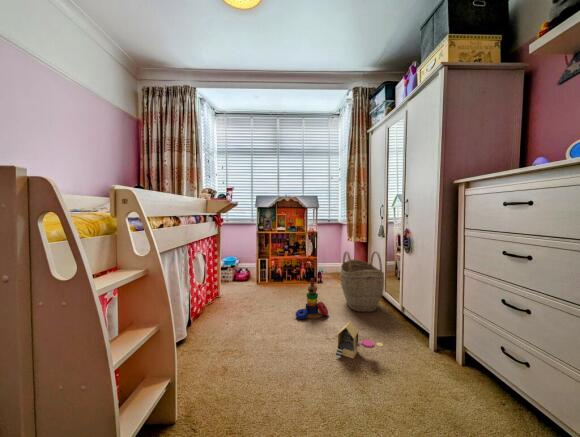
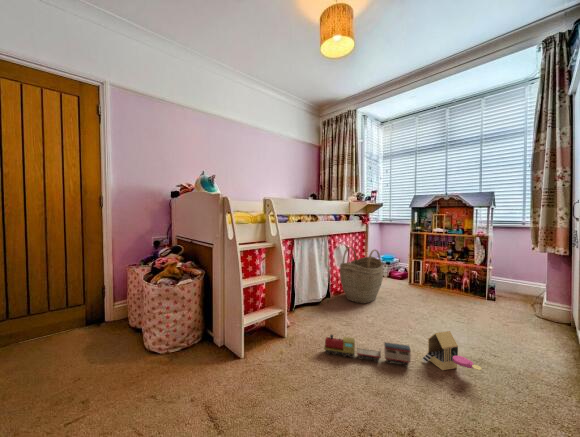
woven basket: present [340,251,384,312] -> present [340,247,383,303]
stacking toy: present [296,278,328,319] -> none [418,283,461,328]
toy train: none [251,348,336,400] -> present [324,335,411,366]

